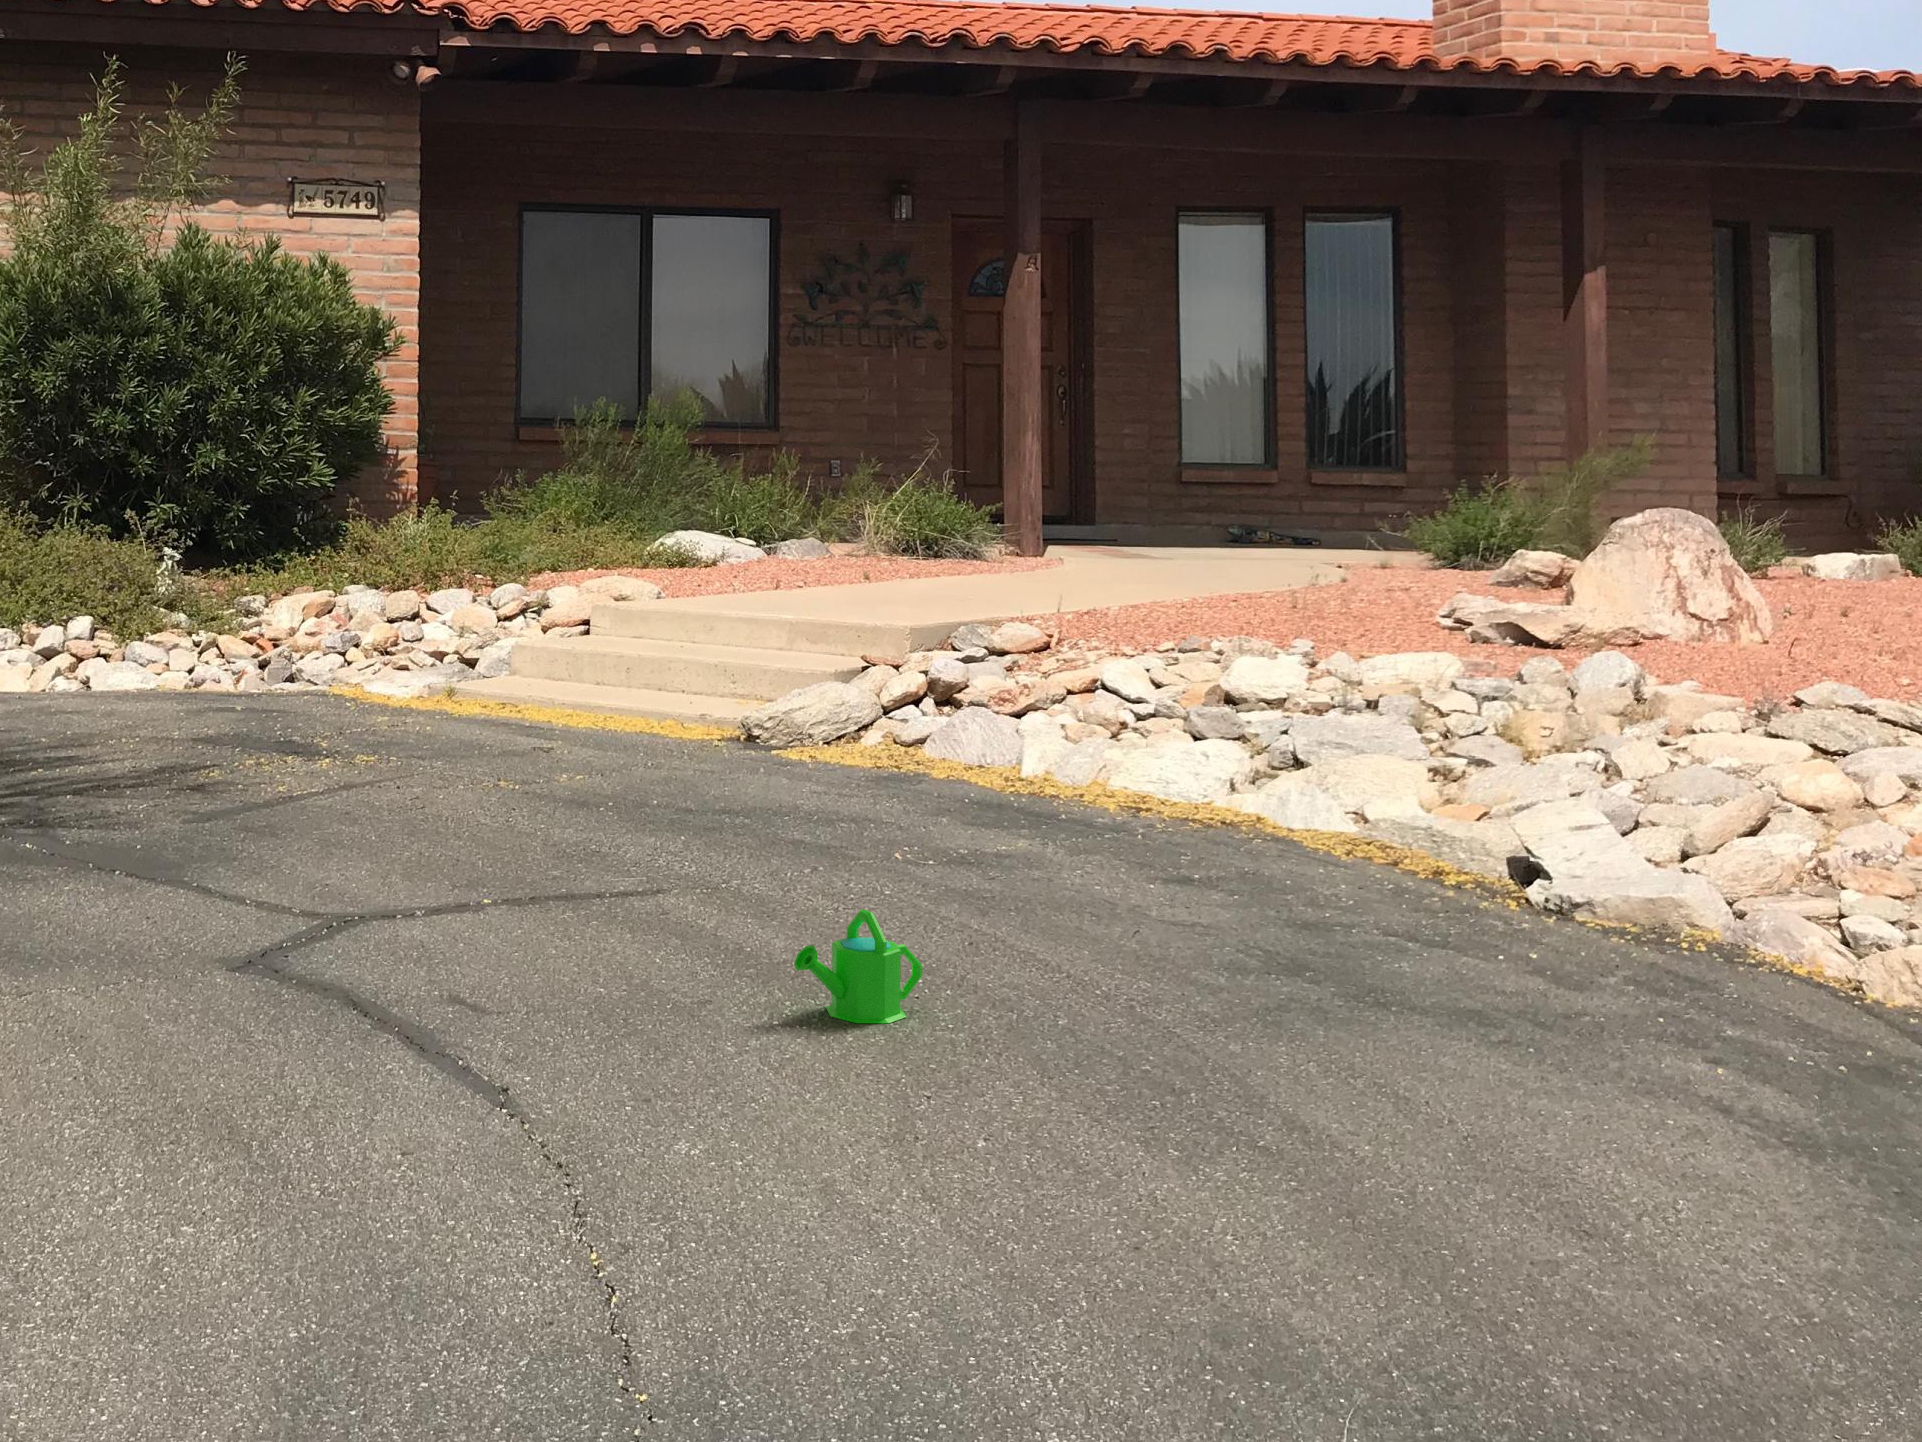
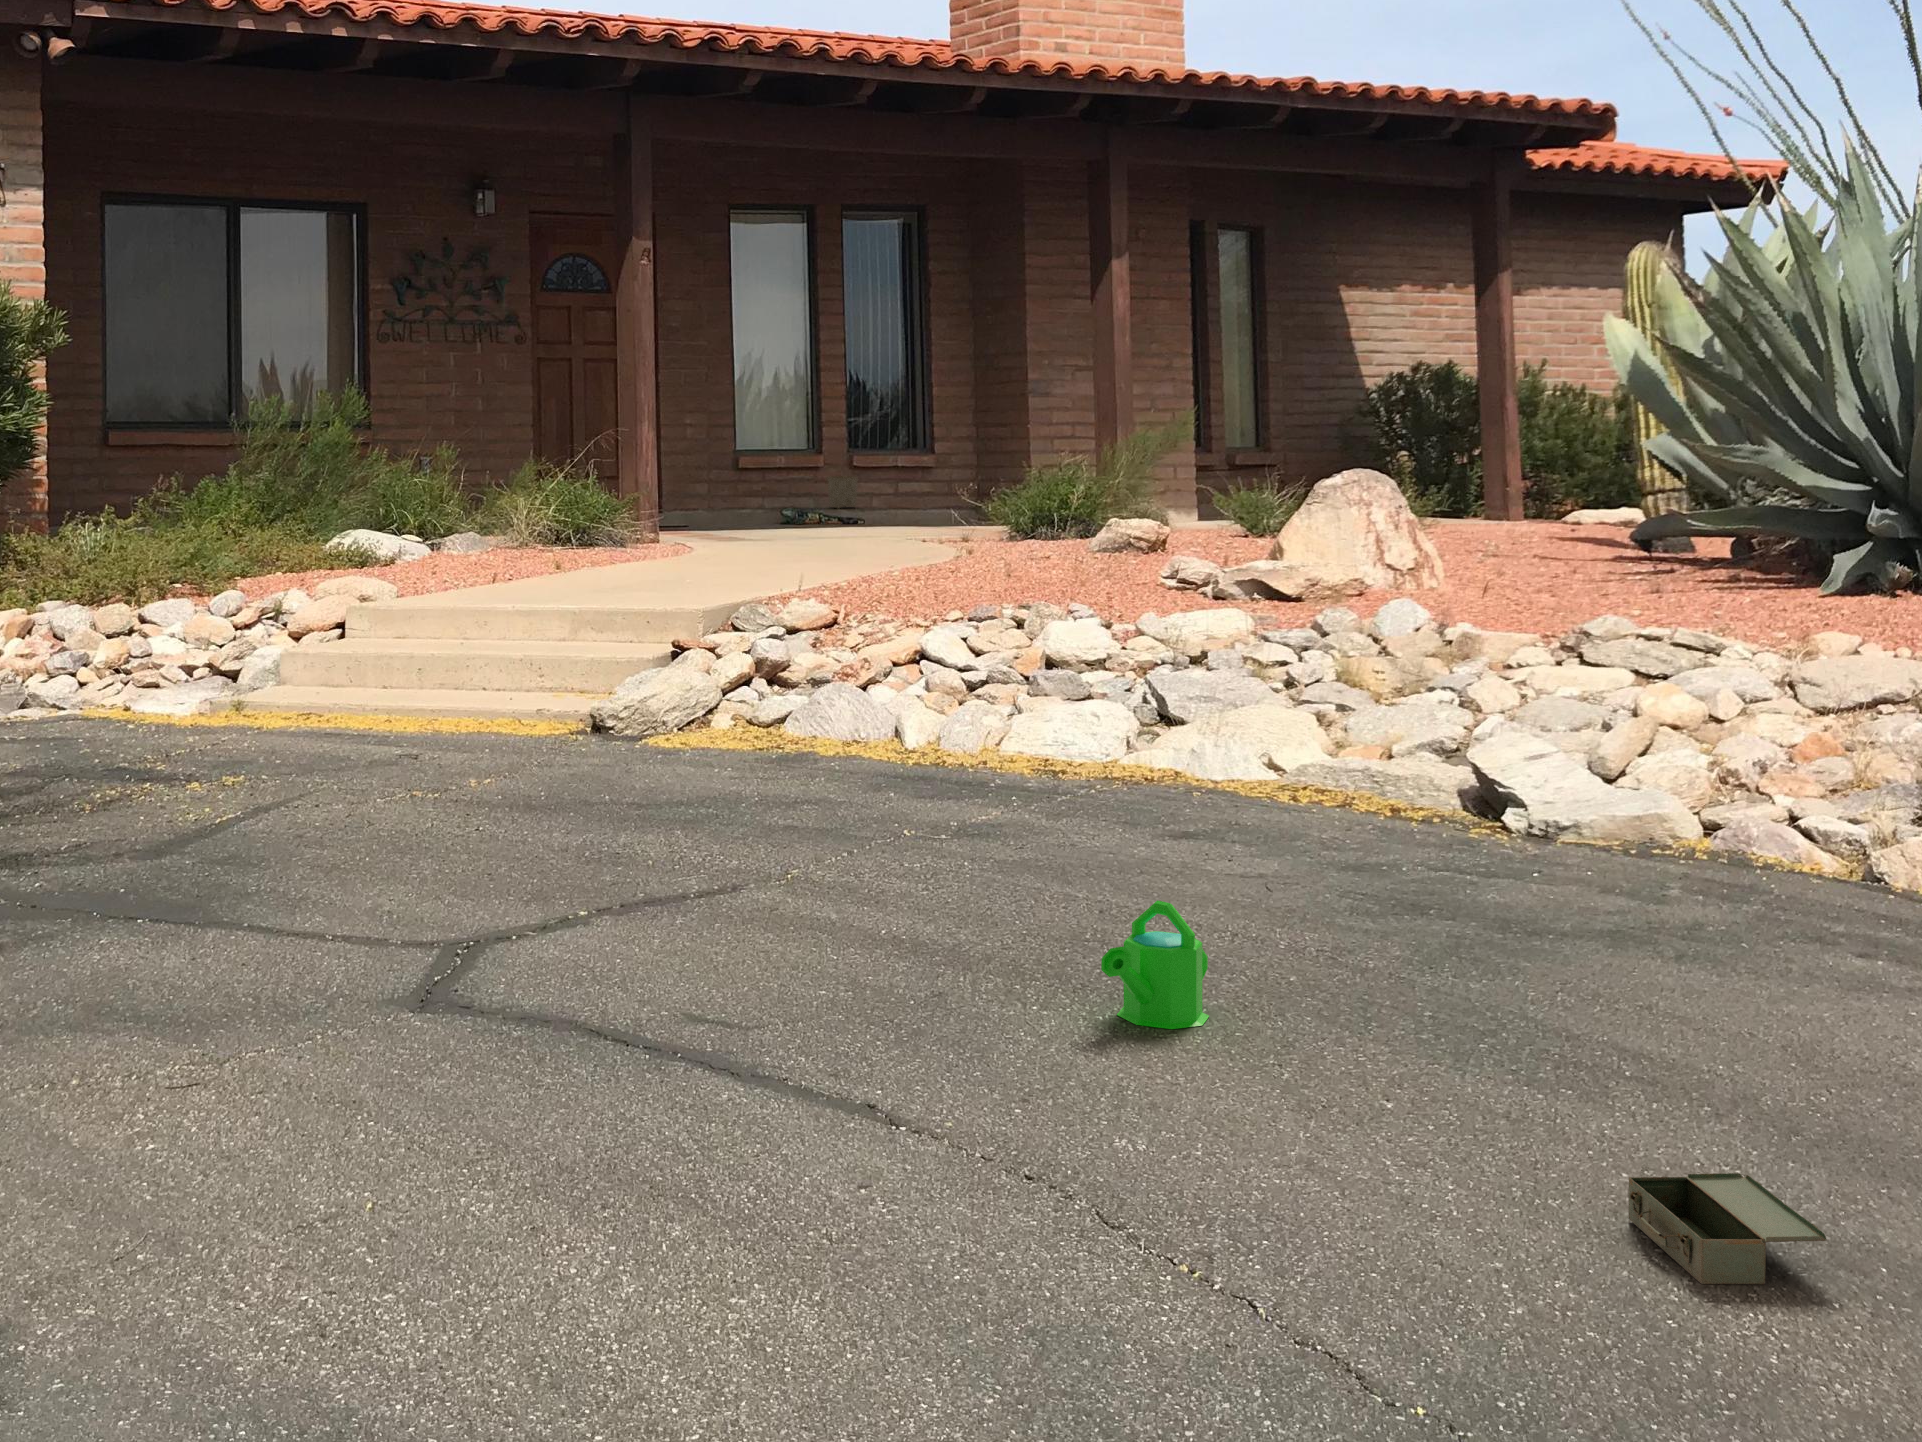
planter: none [1244,497,1278,531] -> present [828,476,858,508]
toolbox: none [985,1165,1115,1259] -> present [1628,1173,1827,1284]

